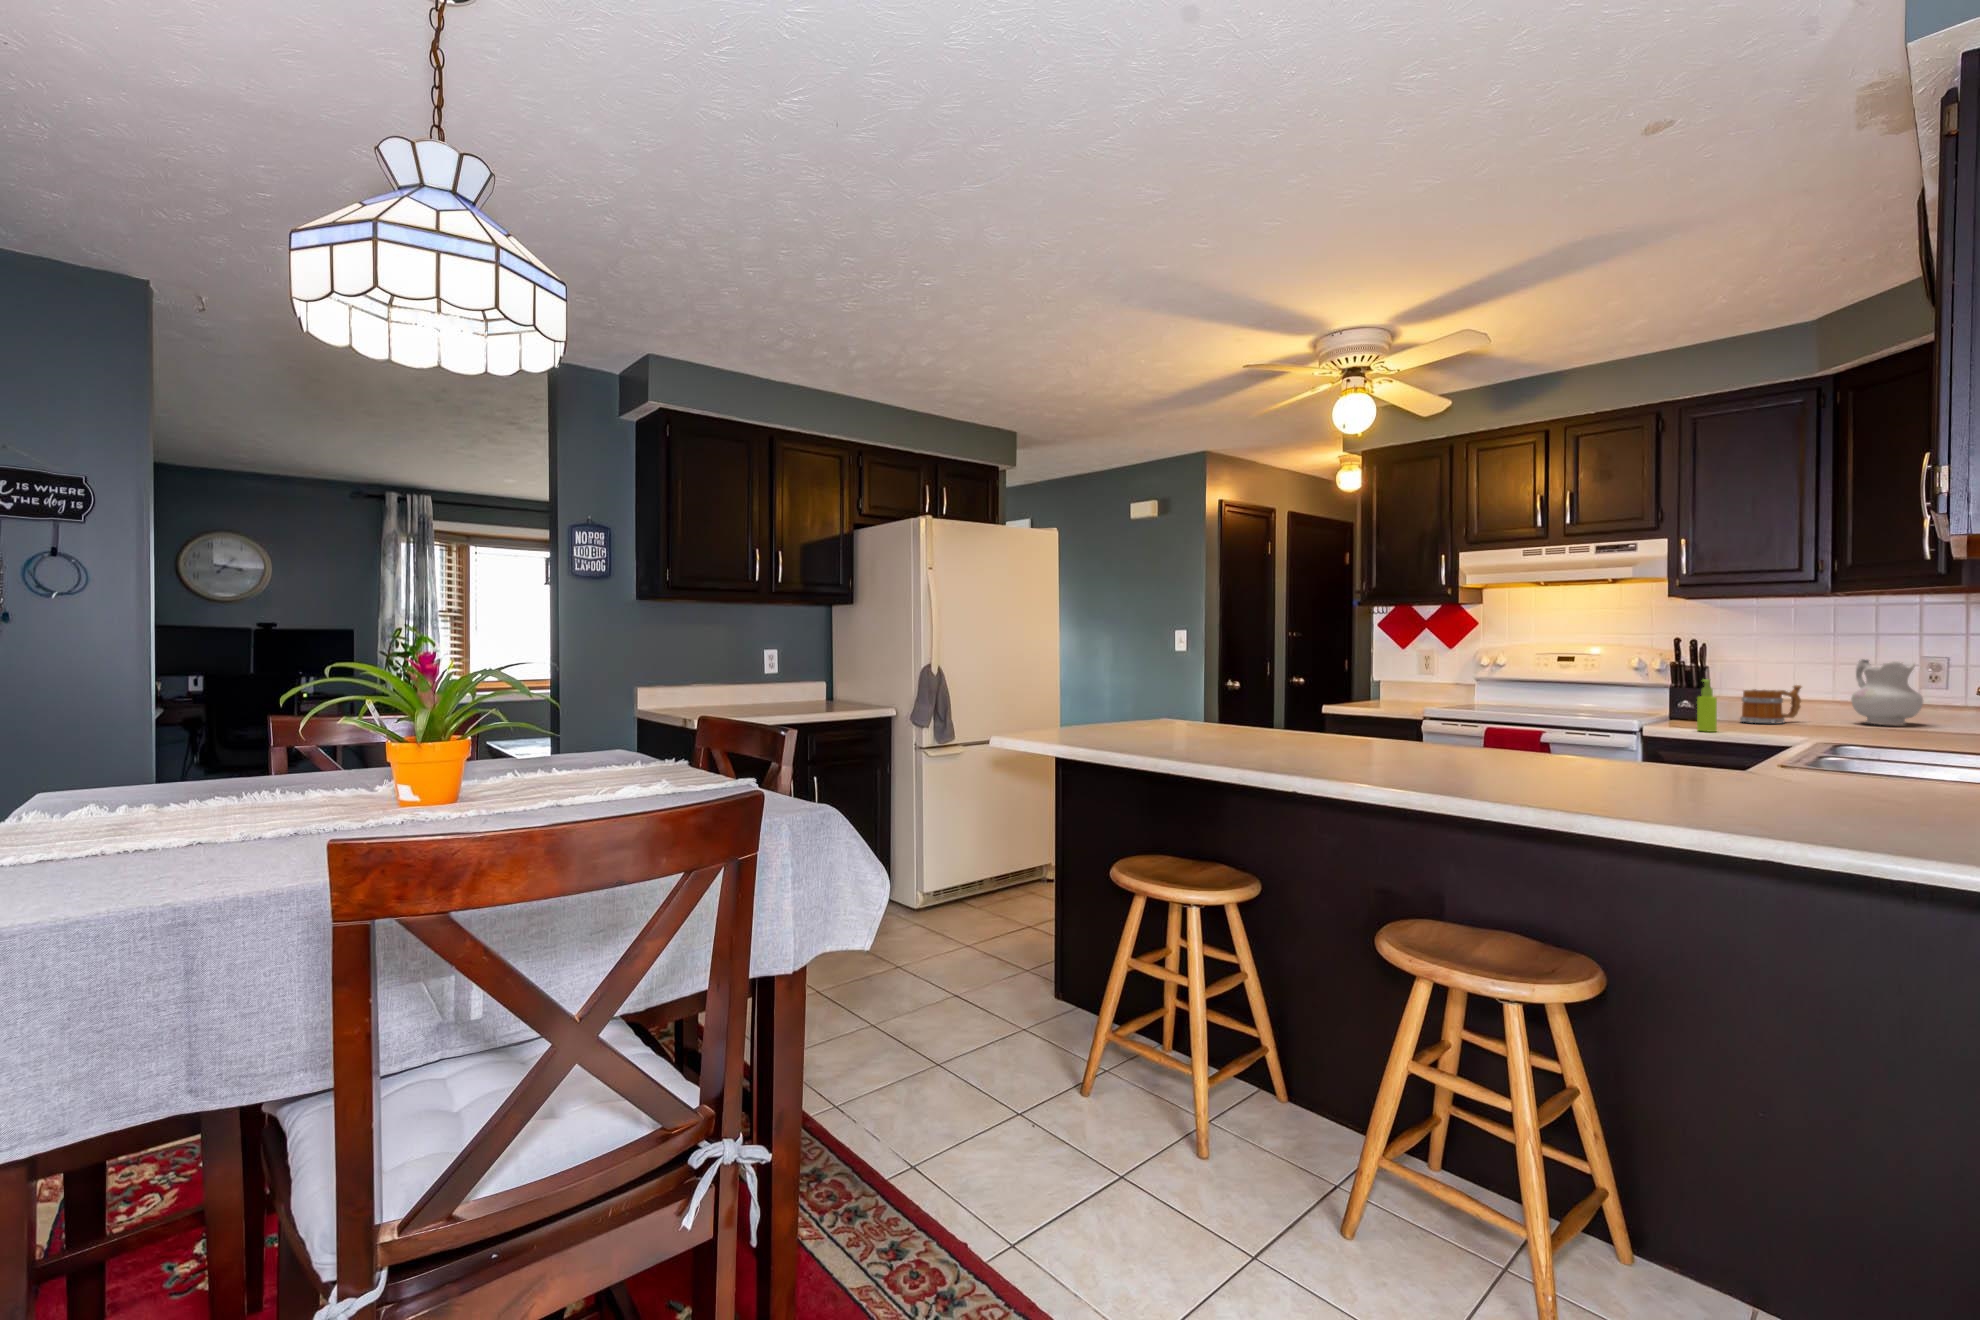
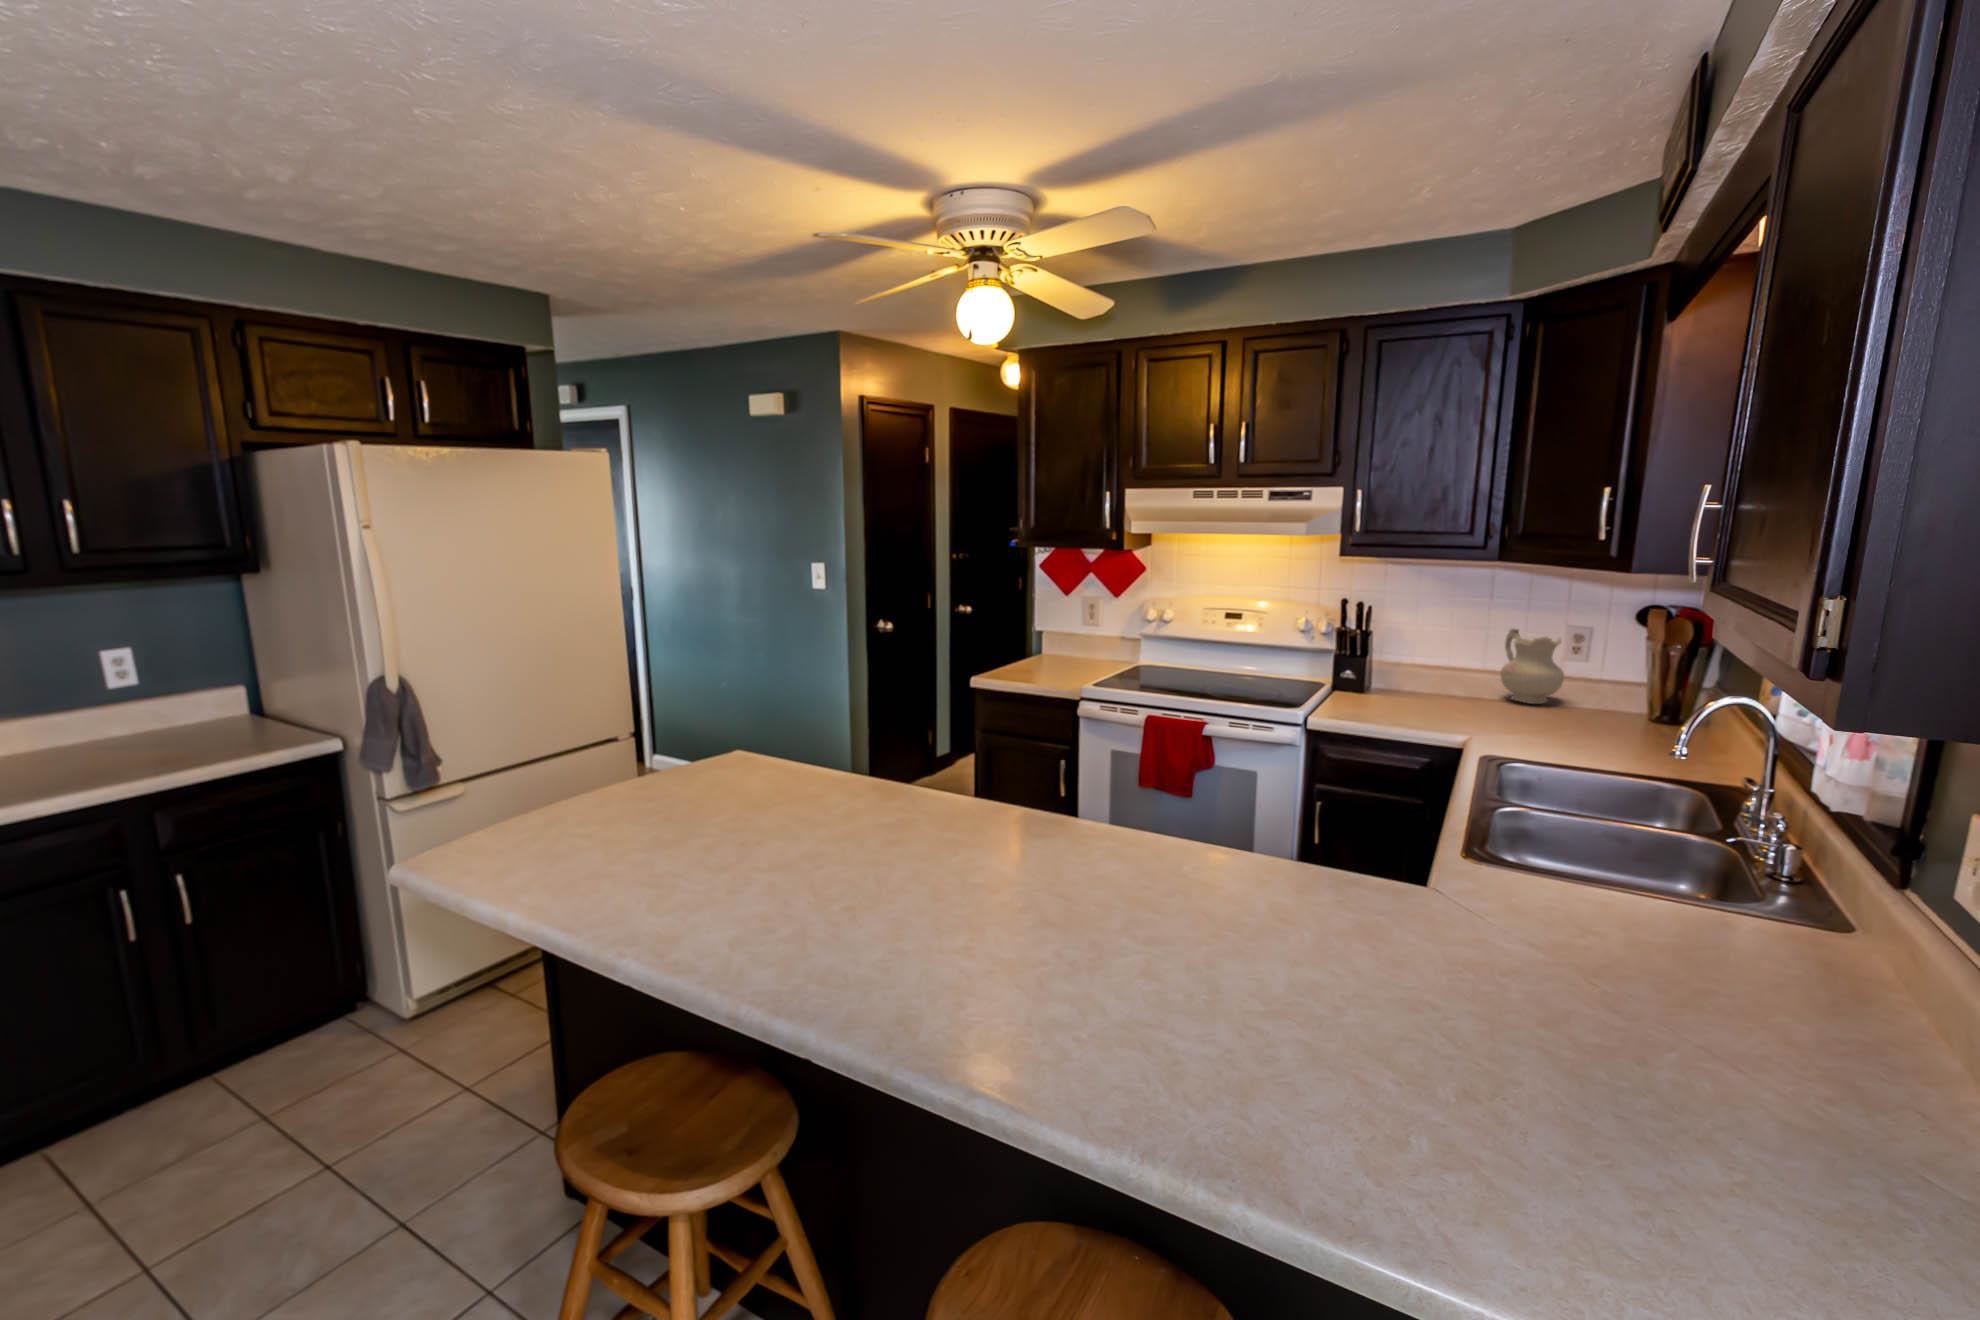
soap dispenser: present [1697,679,1717,732] -> none [1363,661,1384,722]
mug: present [1740,685,1801,723] -> none [1399,656,1458,701]

